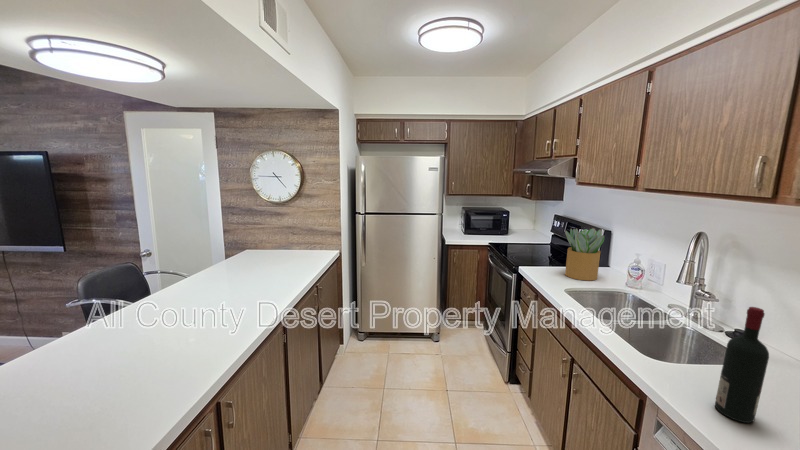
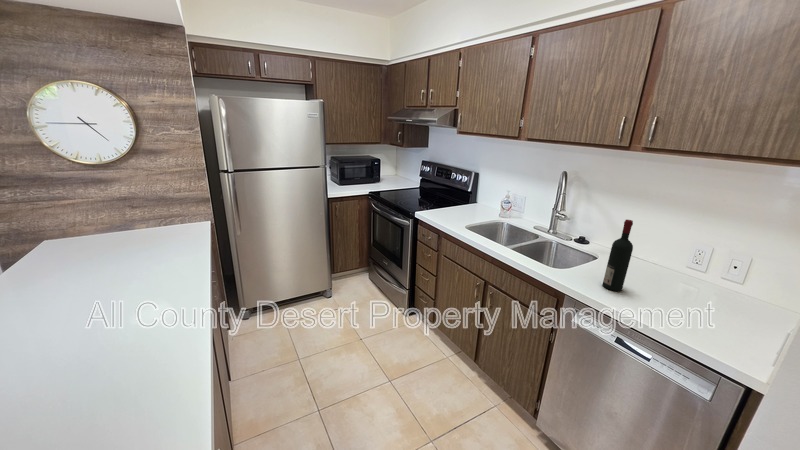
potted plant: present [565,228,604,280] -> none [456,172,486,217]

